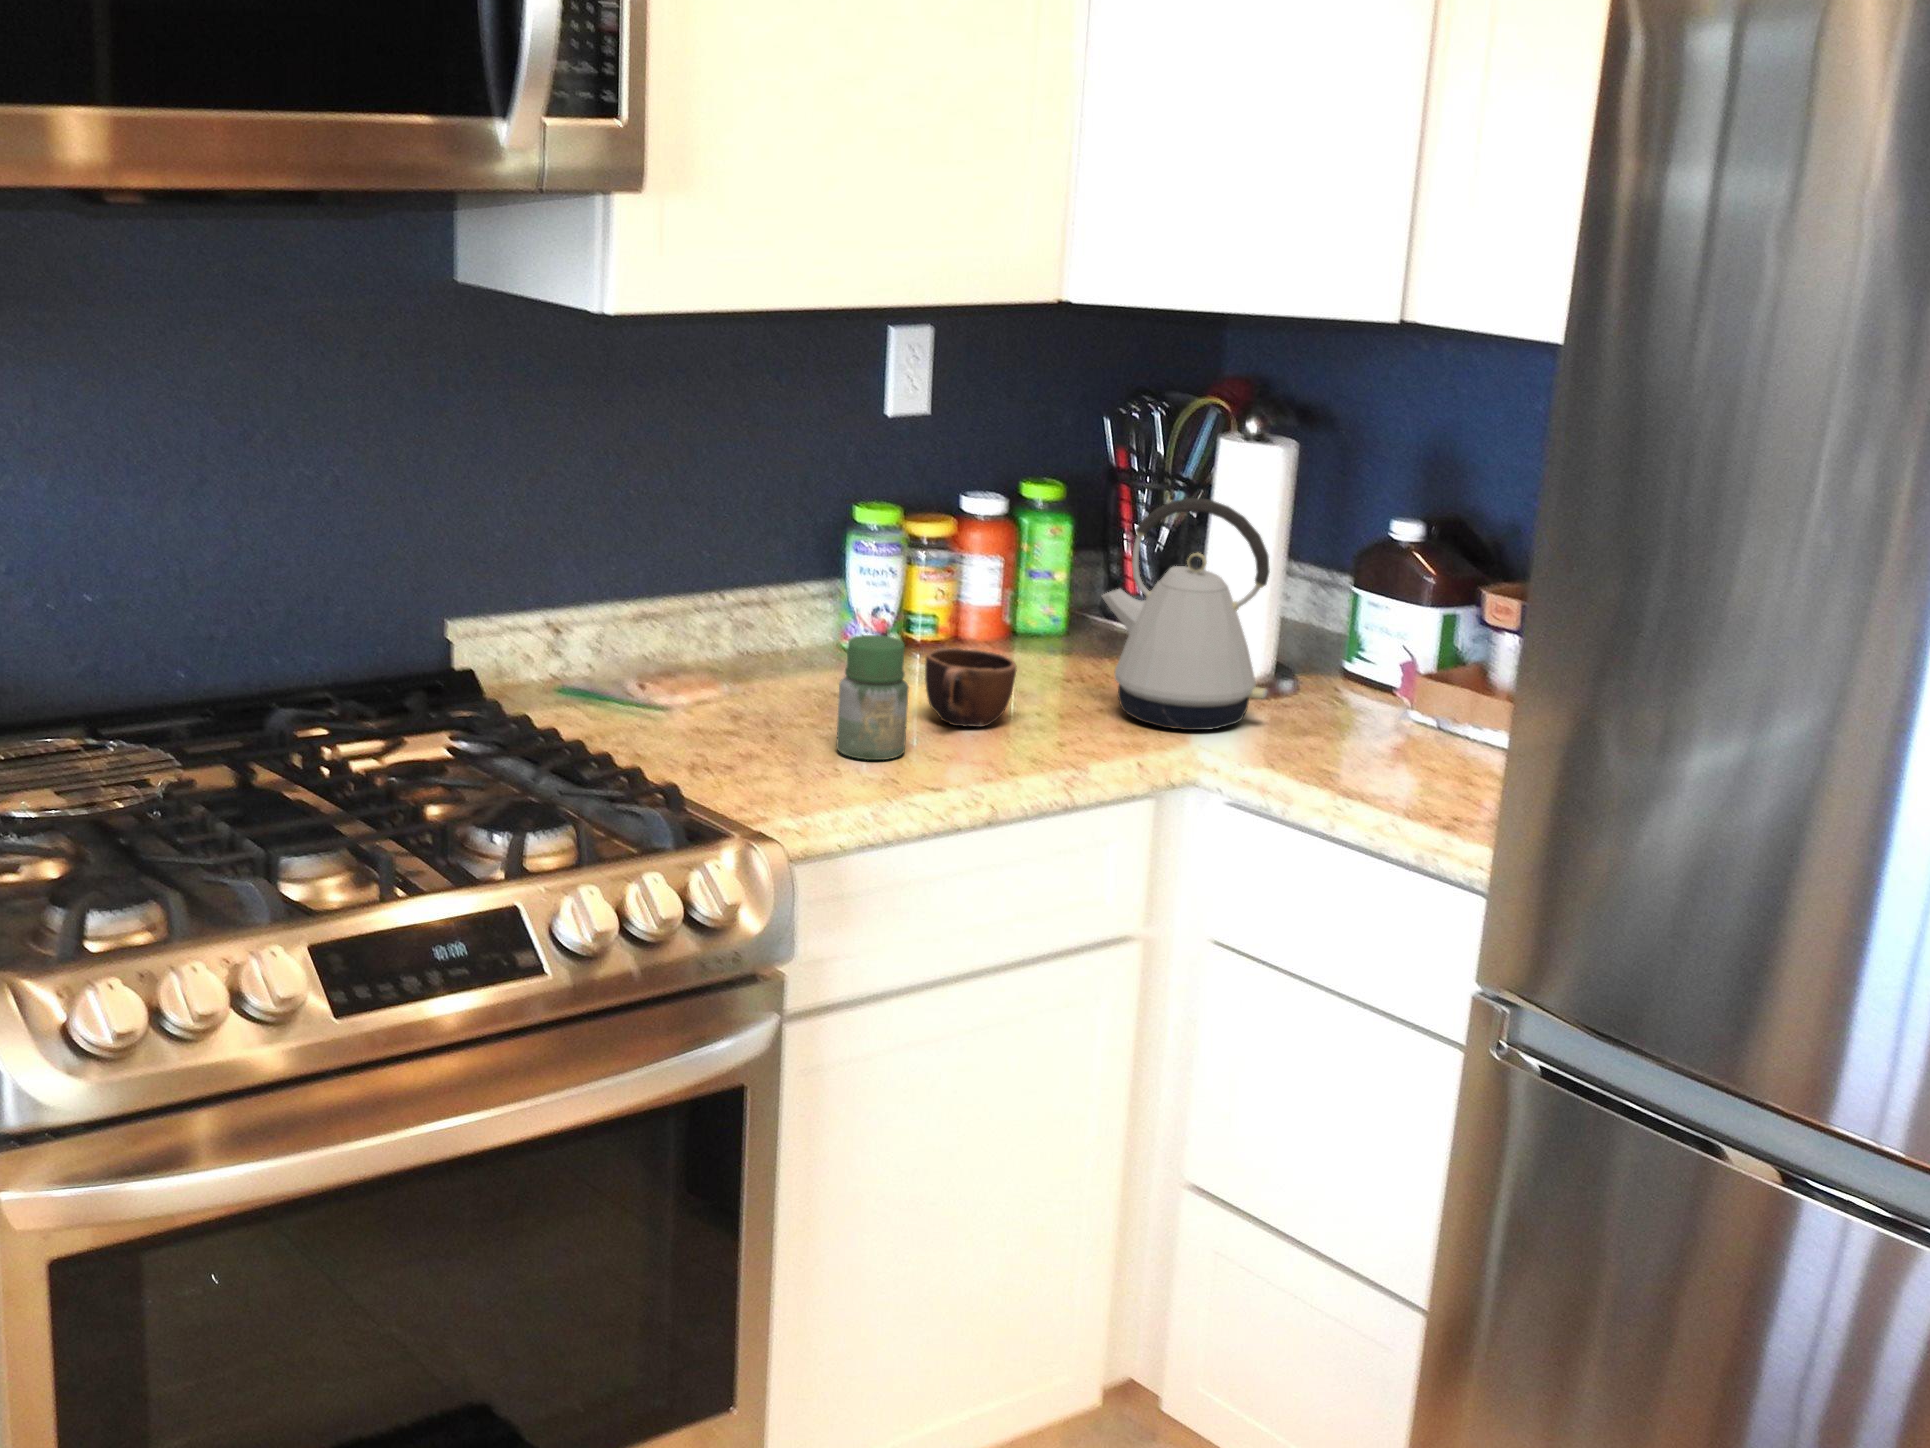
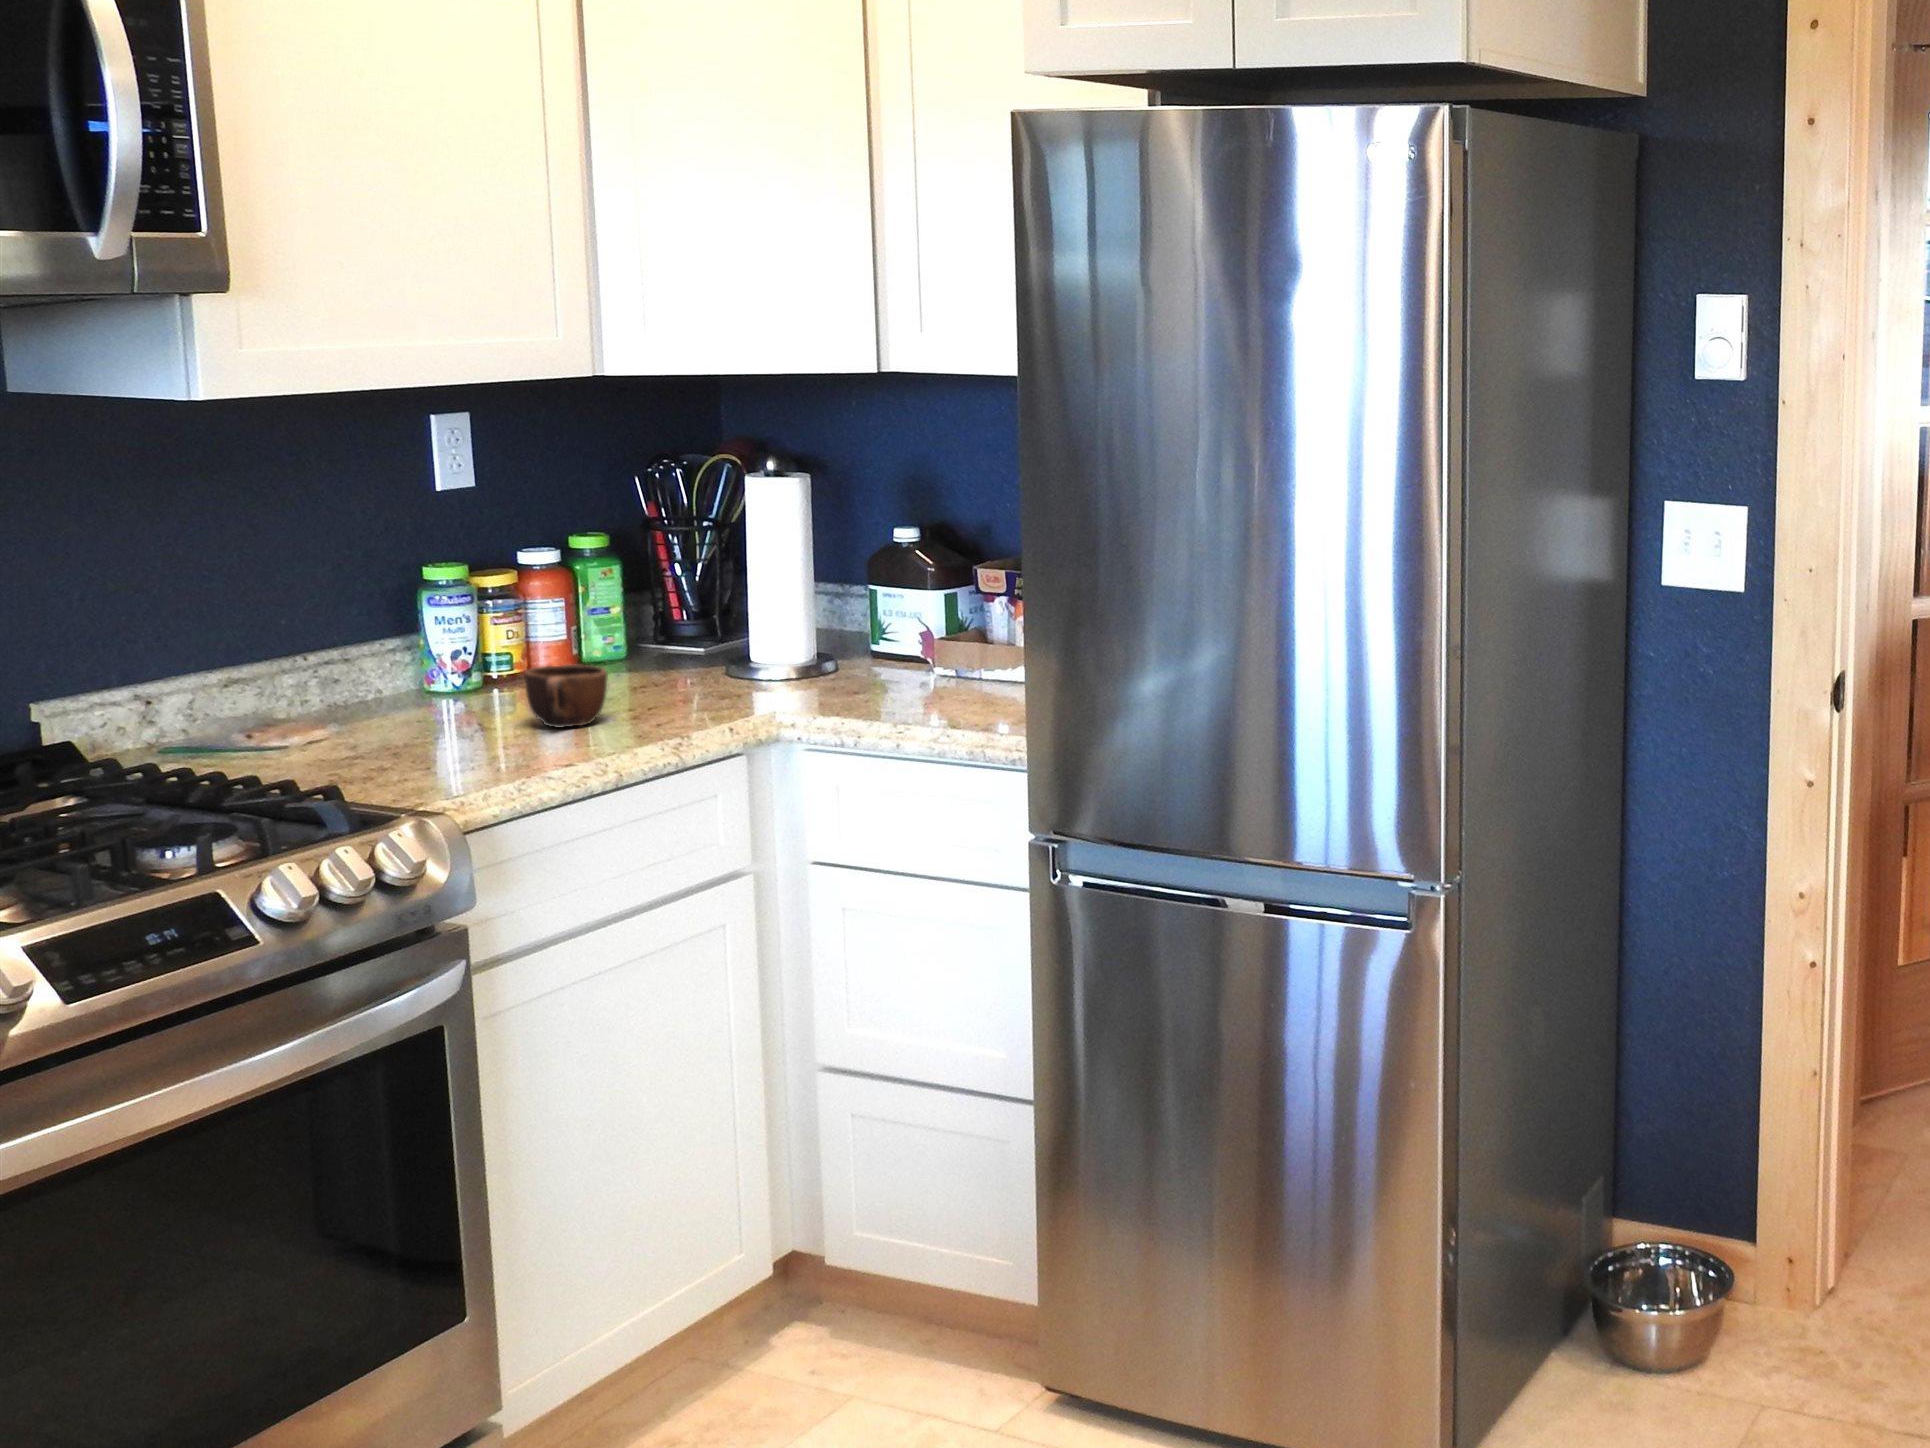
kettle: present [1102,498,1270,730] -> none [669,519,821,705]
jar: present [836,635,909,760] -> none [457,654,525,759]

